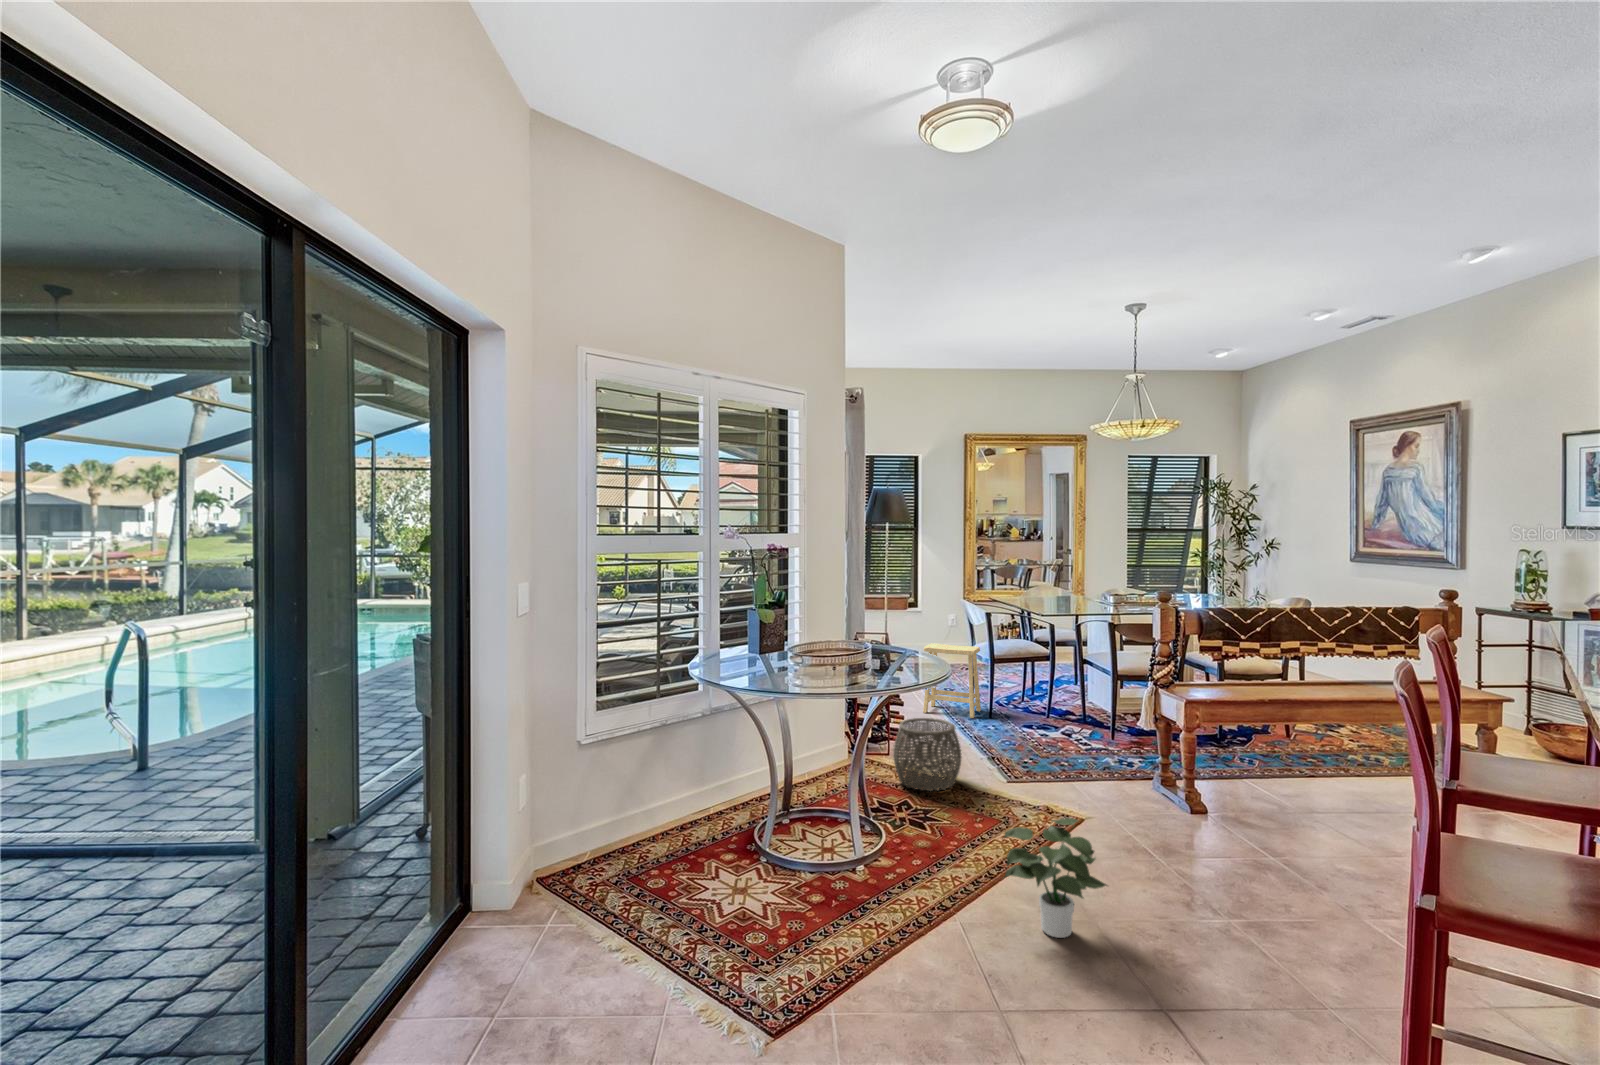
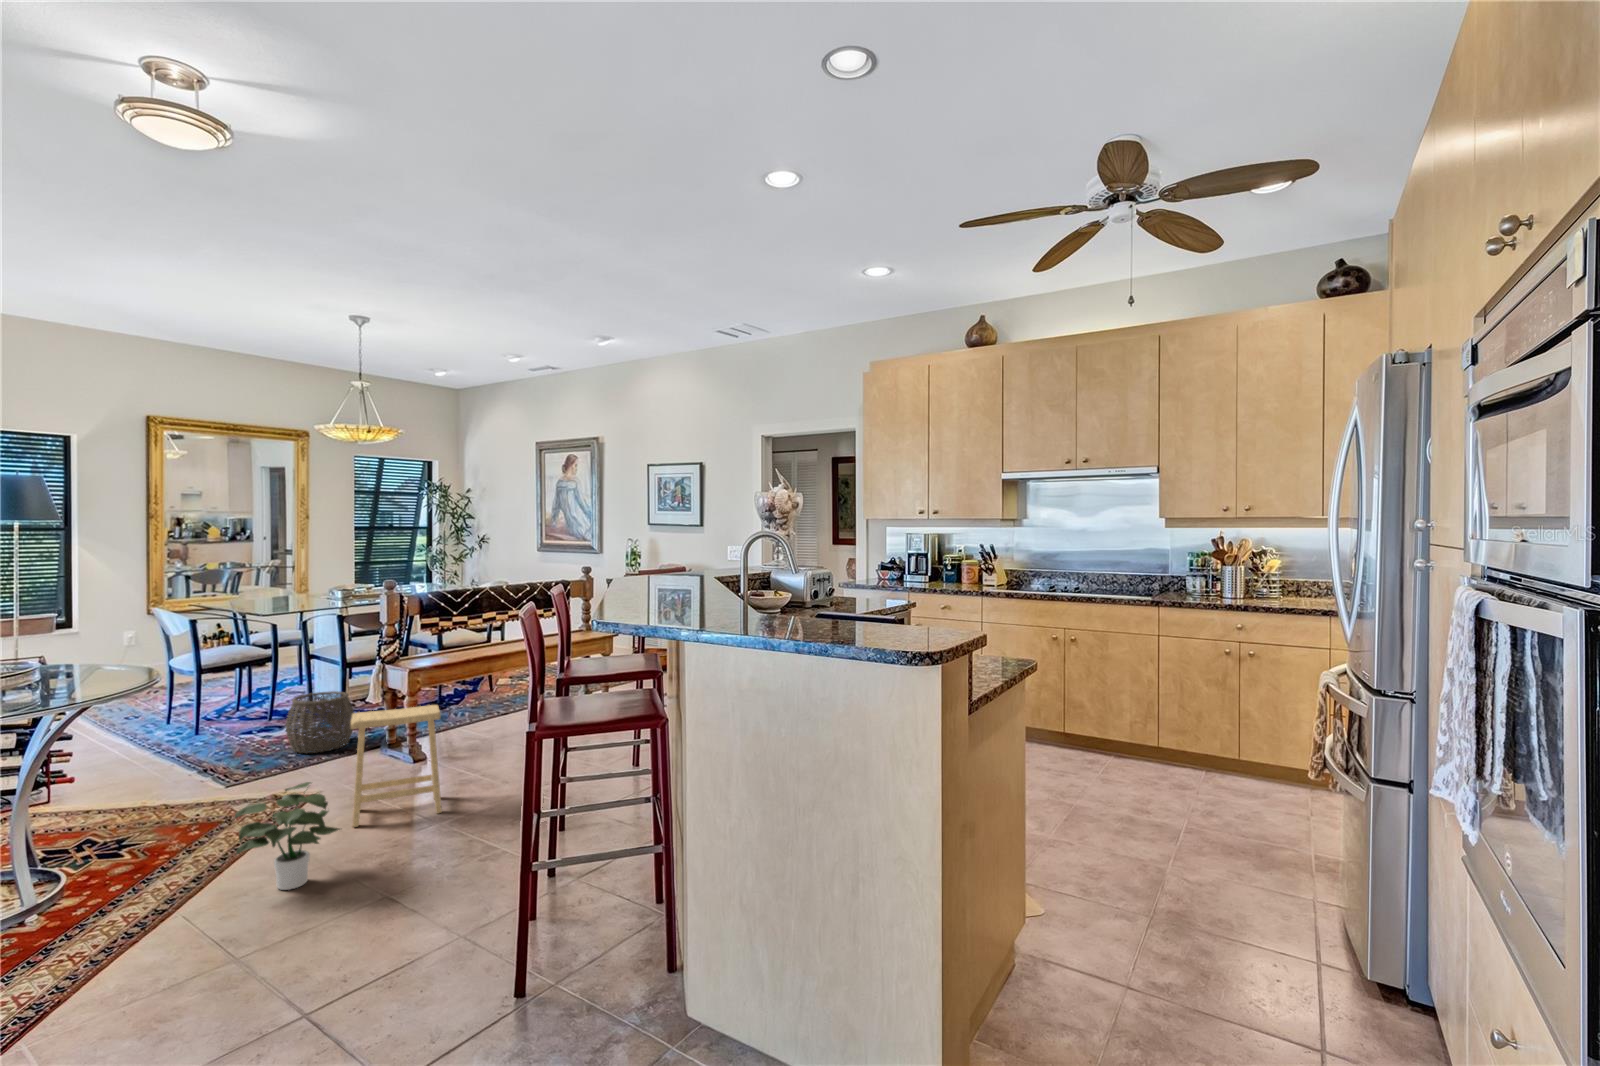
footstool: present [923,643,981,718] -> present [351,705,442,827]
woven basket: present [893,718,961,791] -> present [286,691,354,753]

